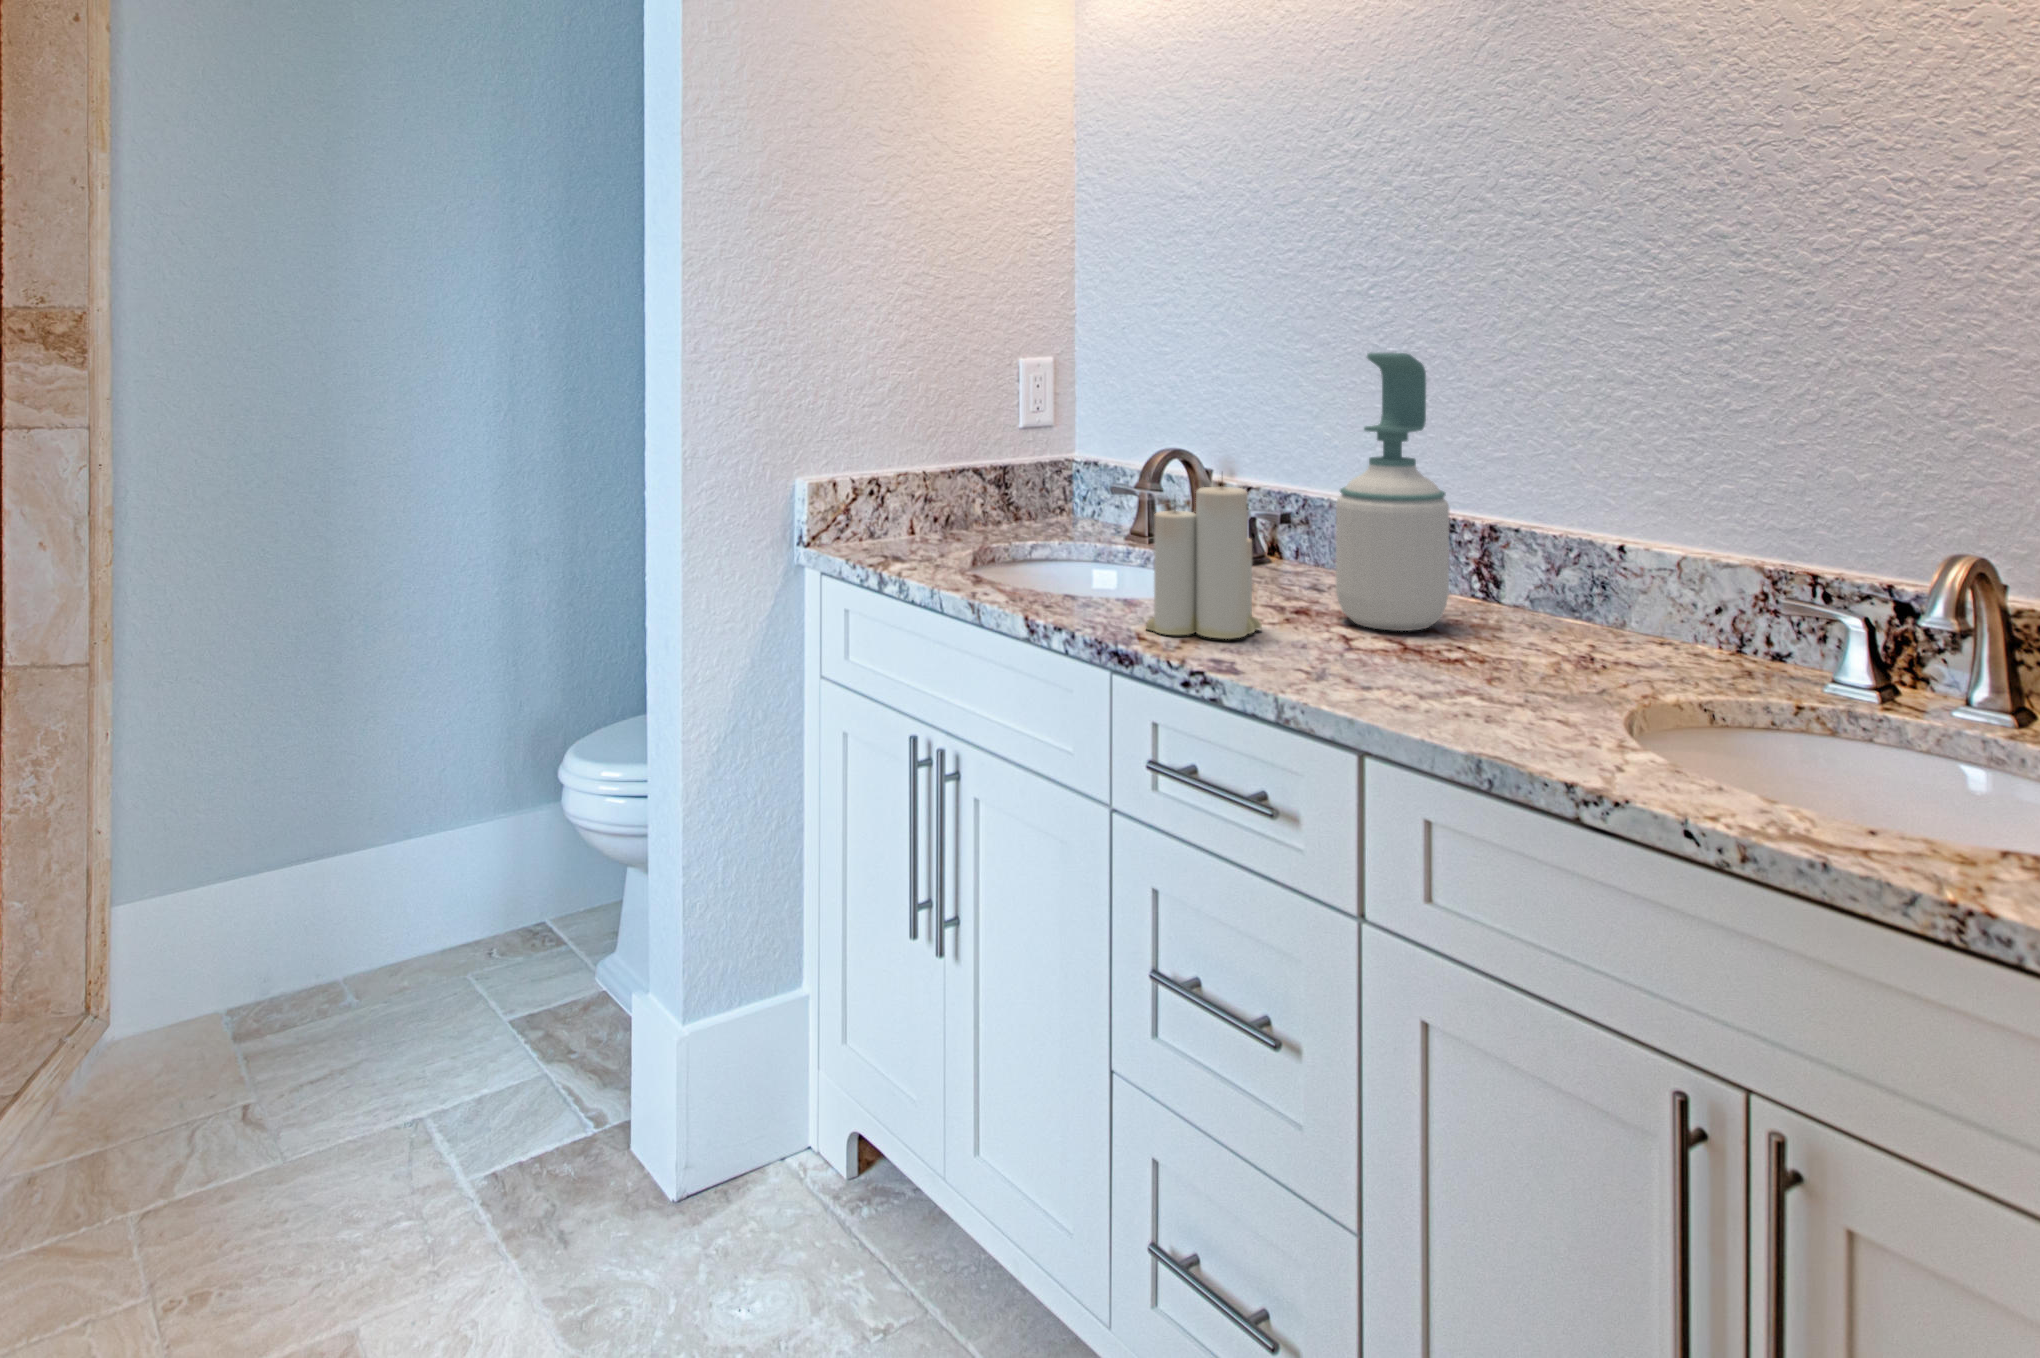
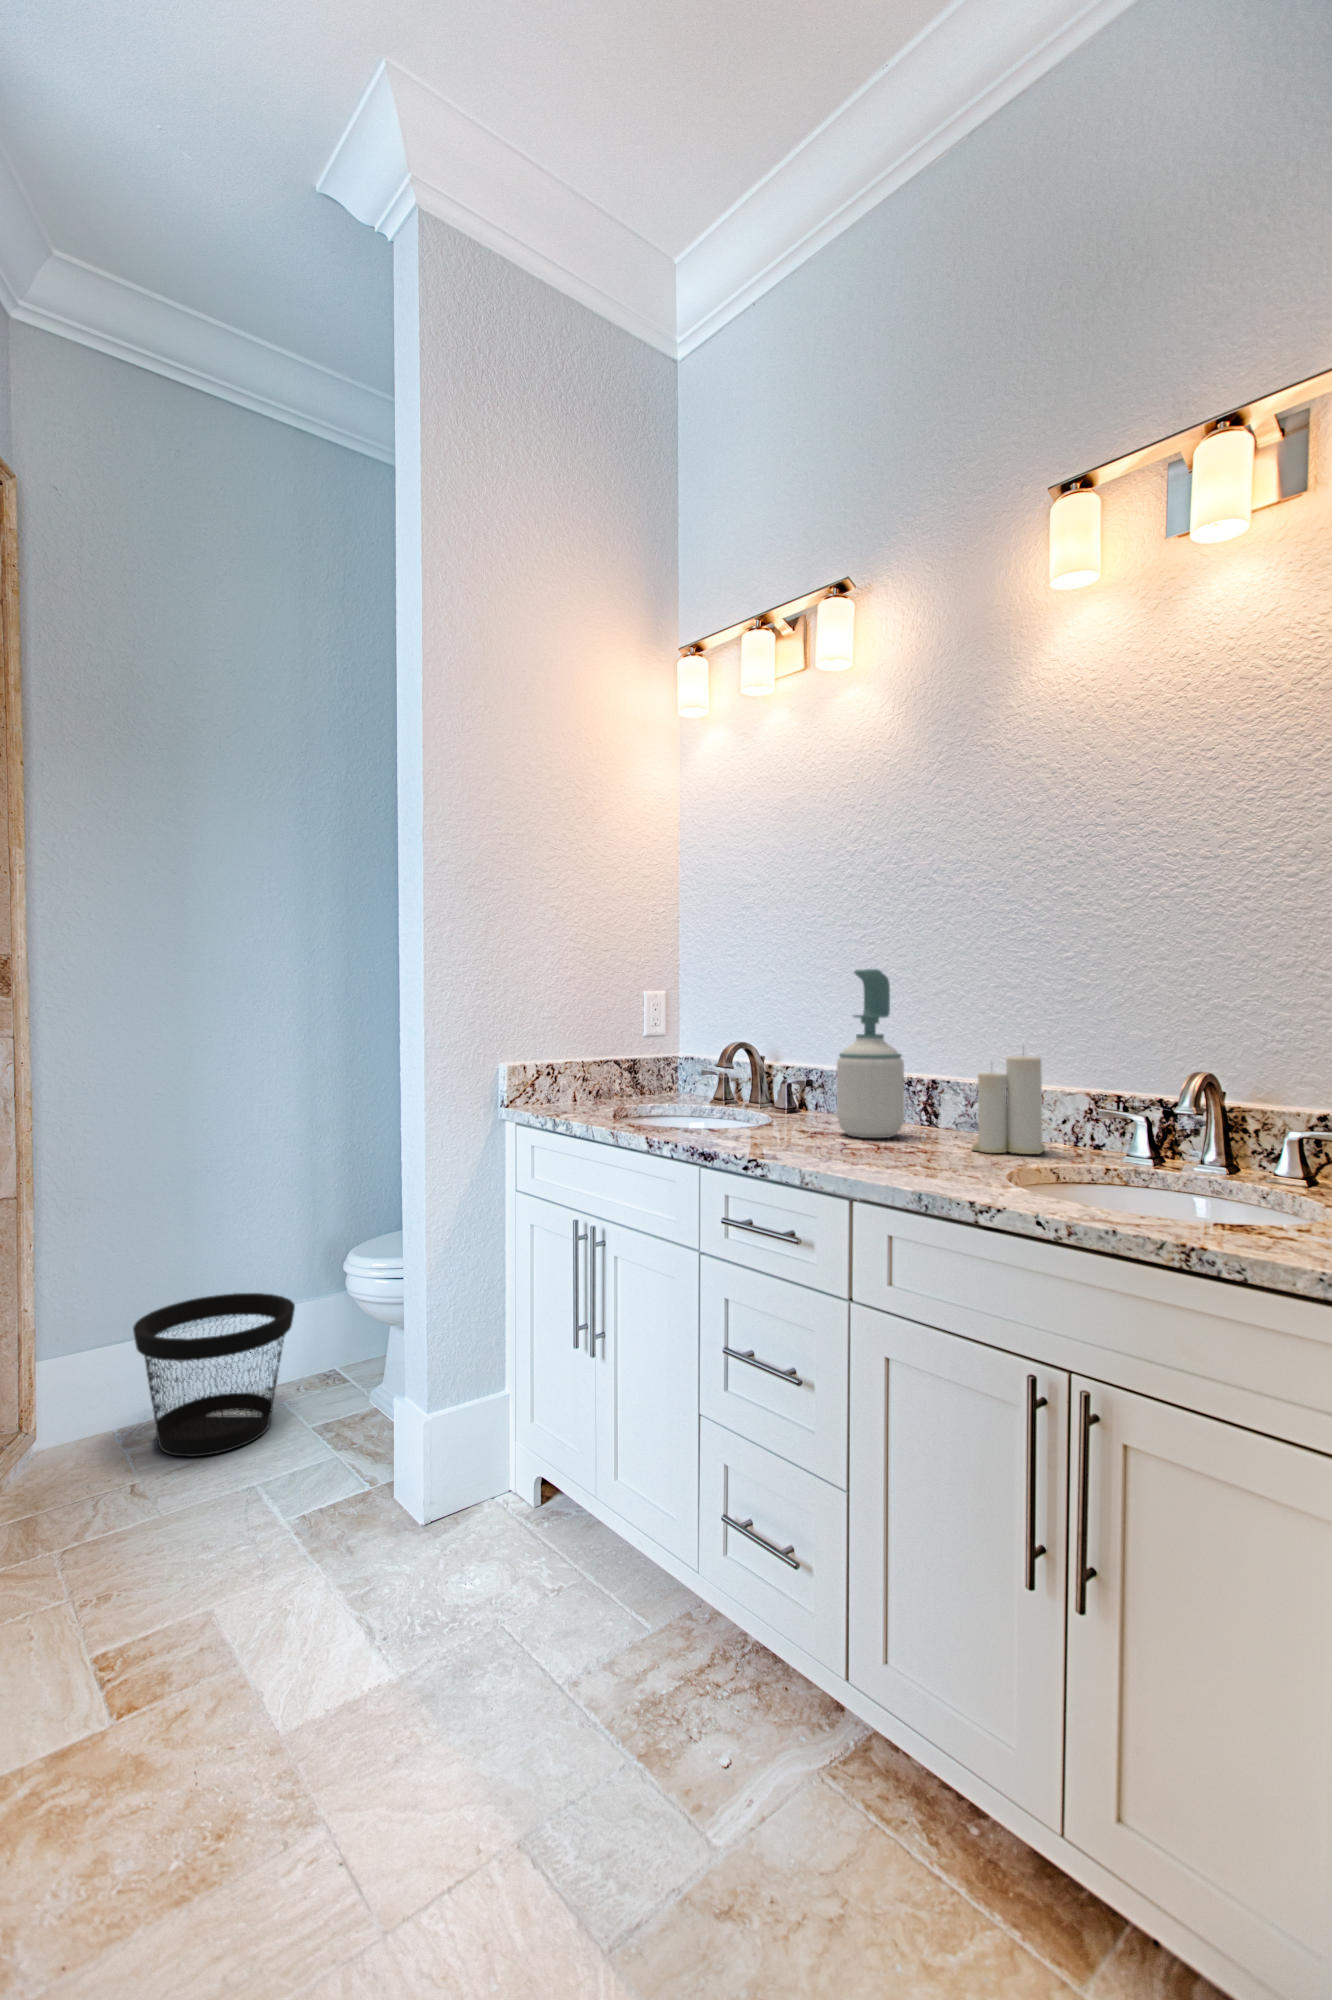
candle: present [1146,486,1262,639] -> present [972,1056,1045,1154]
wastebasket: none [239,816,477,1068] -> present [133,1293,295,1456]

